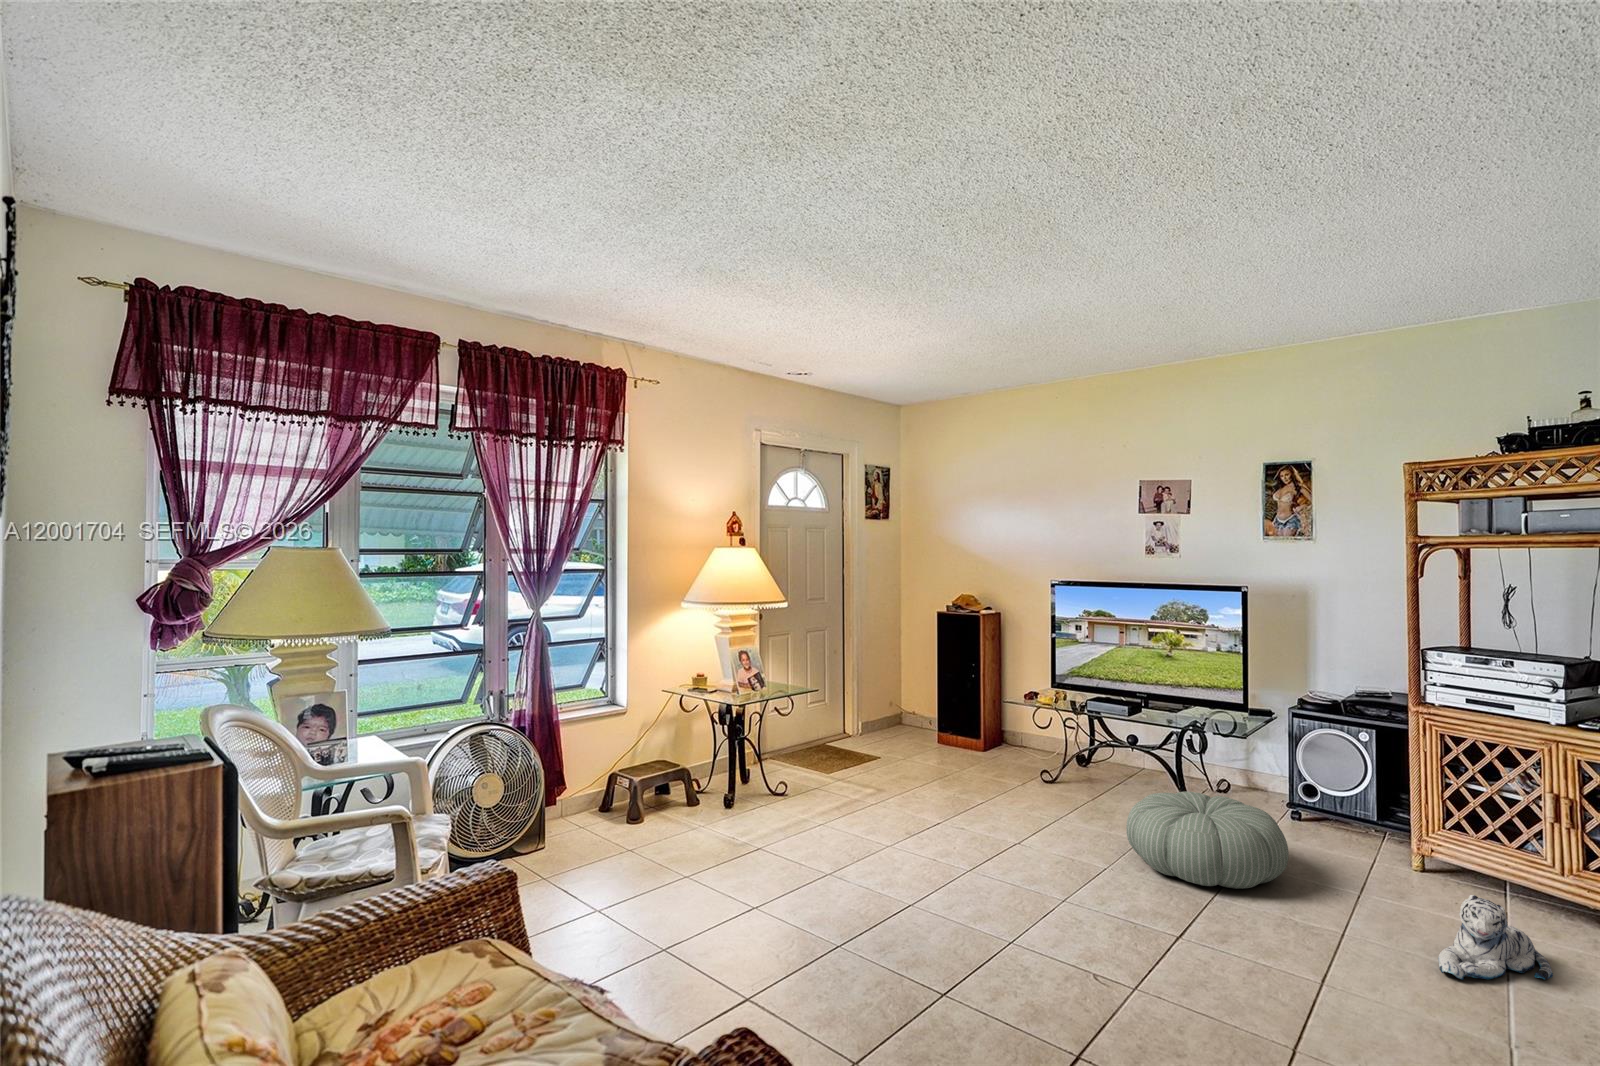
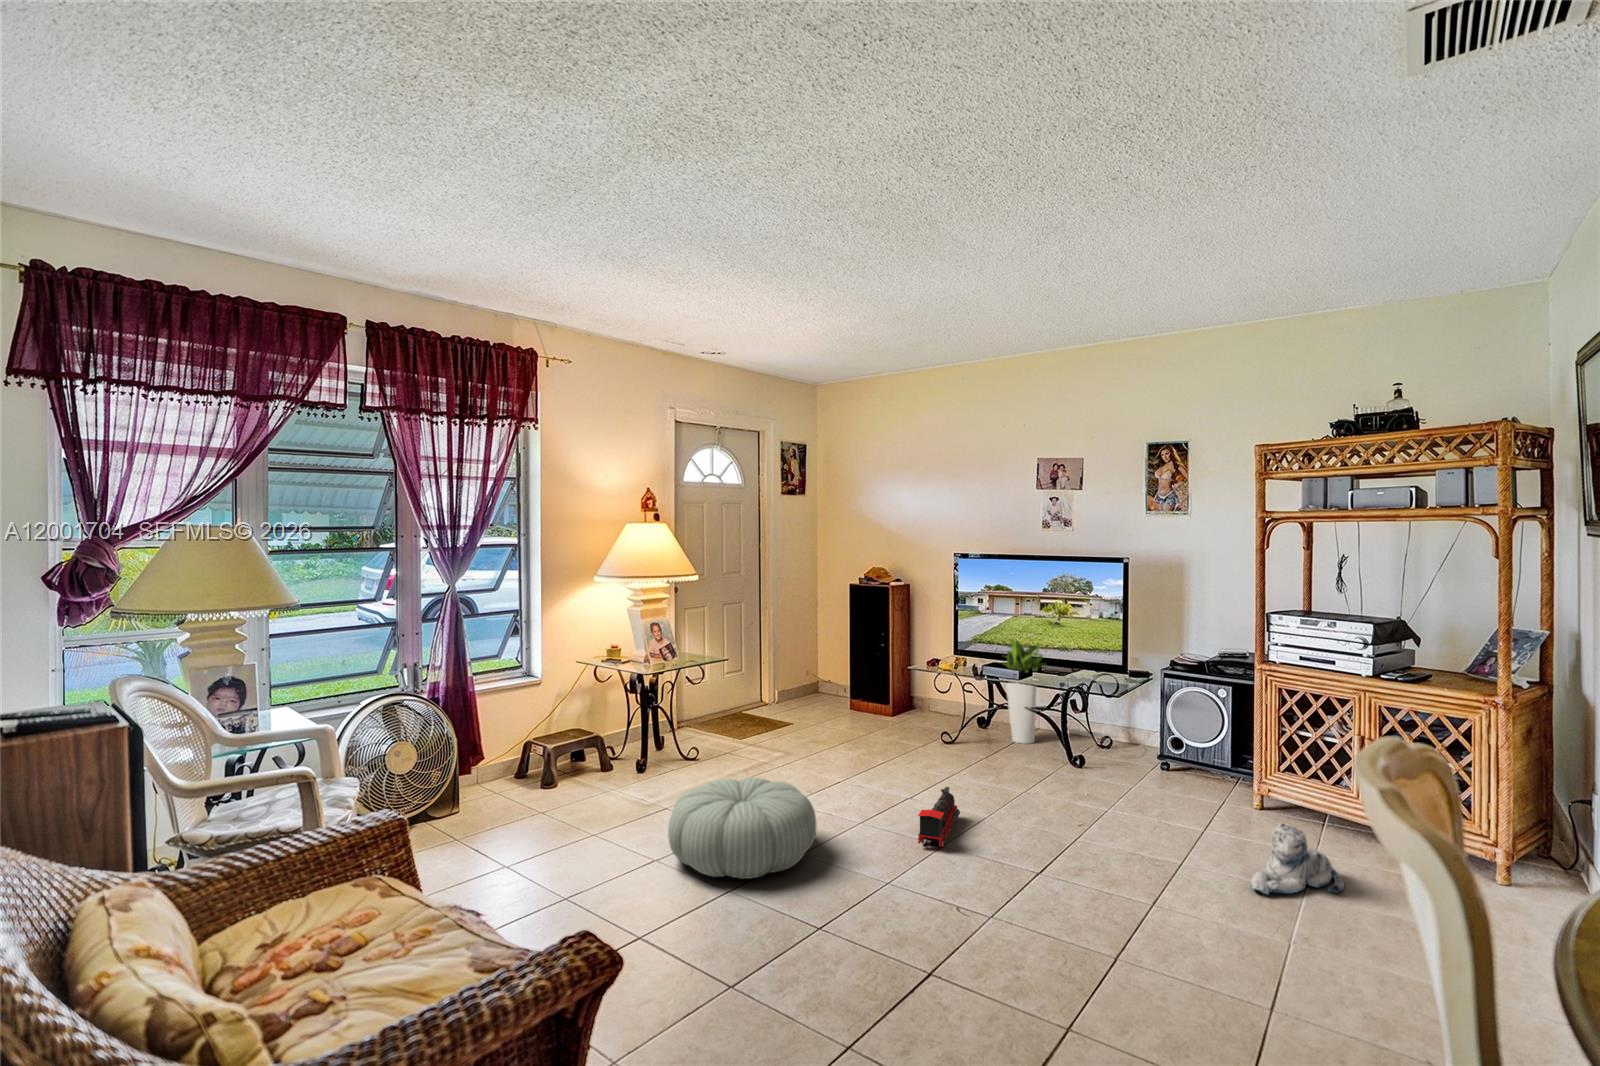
planter: none [1102,671,1159,786] -> present [1003,640,1042,744]
pouf: present [1126,791,1289,889] -> present [668,777,817,879]
toy train: none [1039,836,1080,906] -> present [918,787,960,847]

